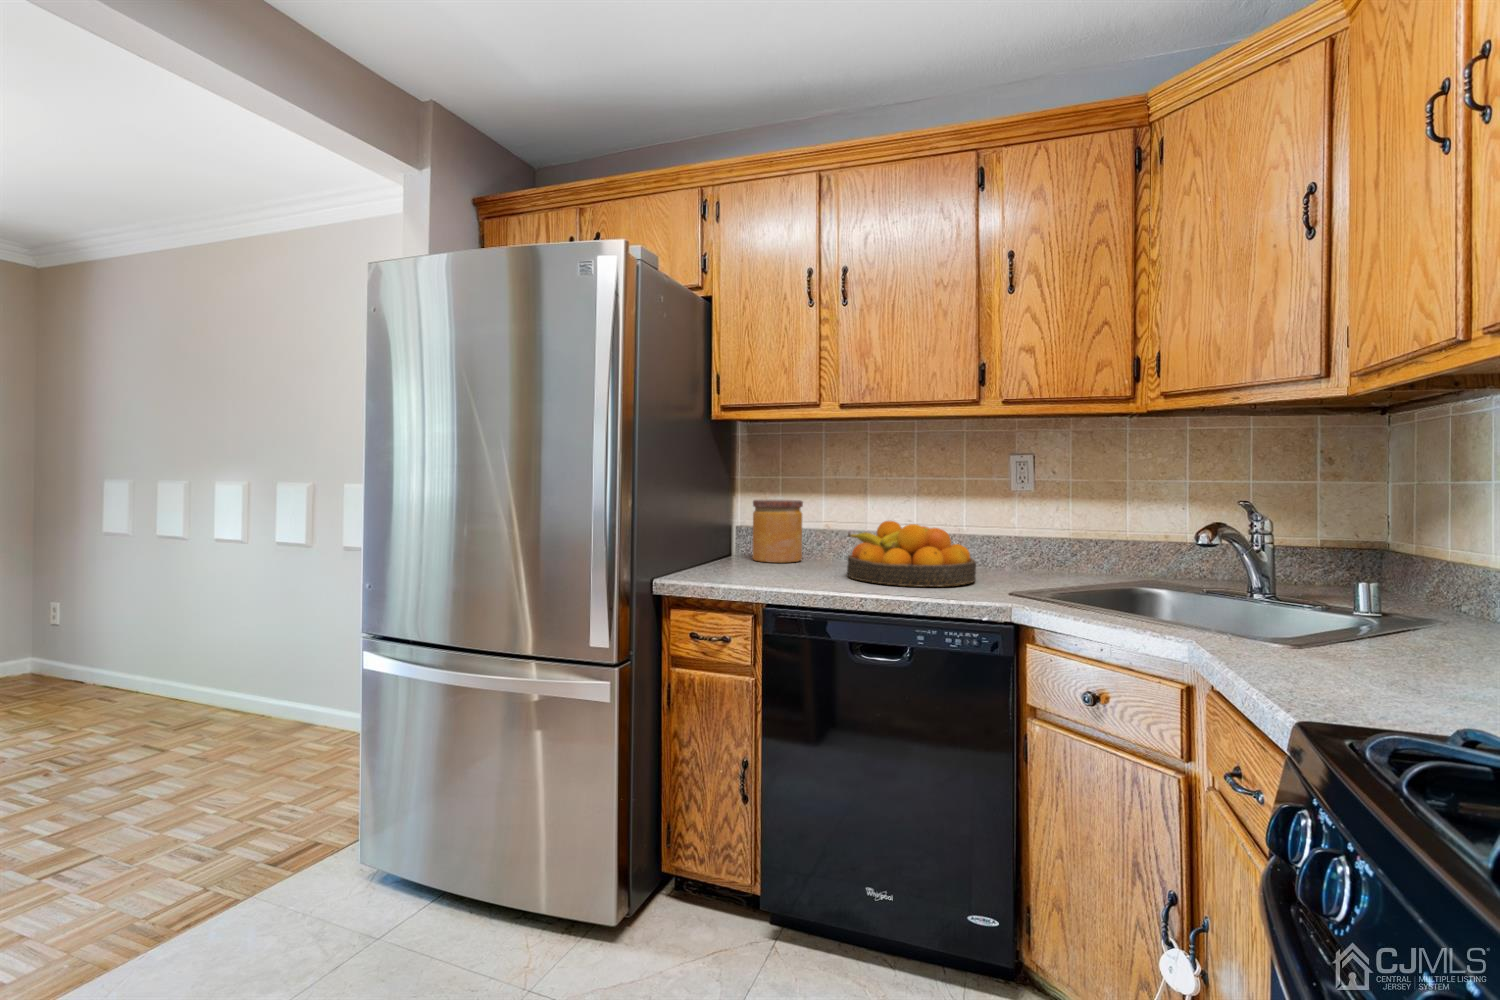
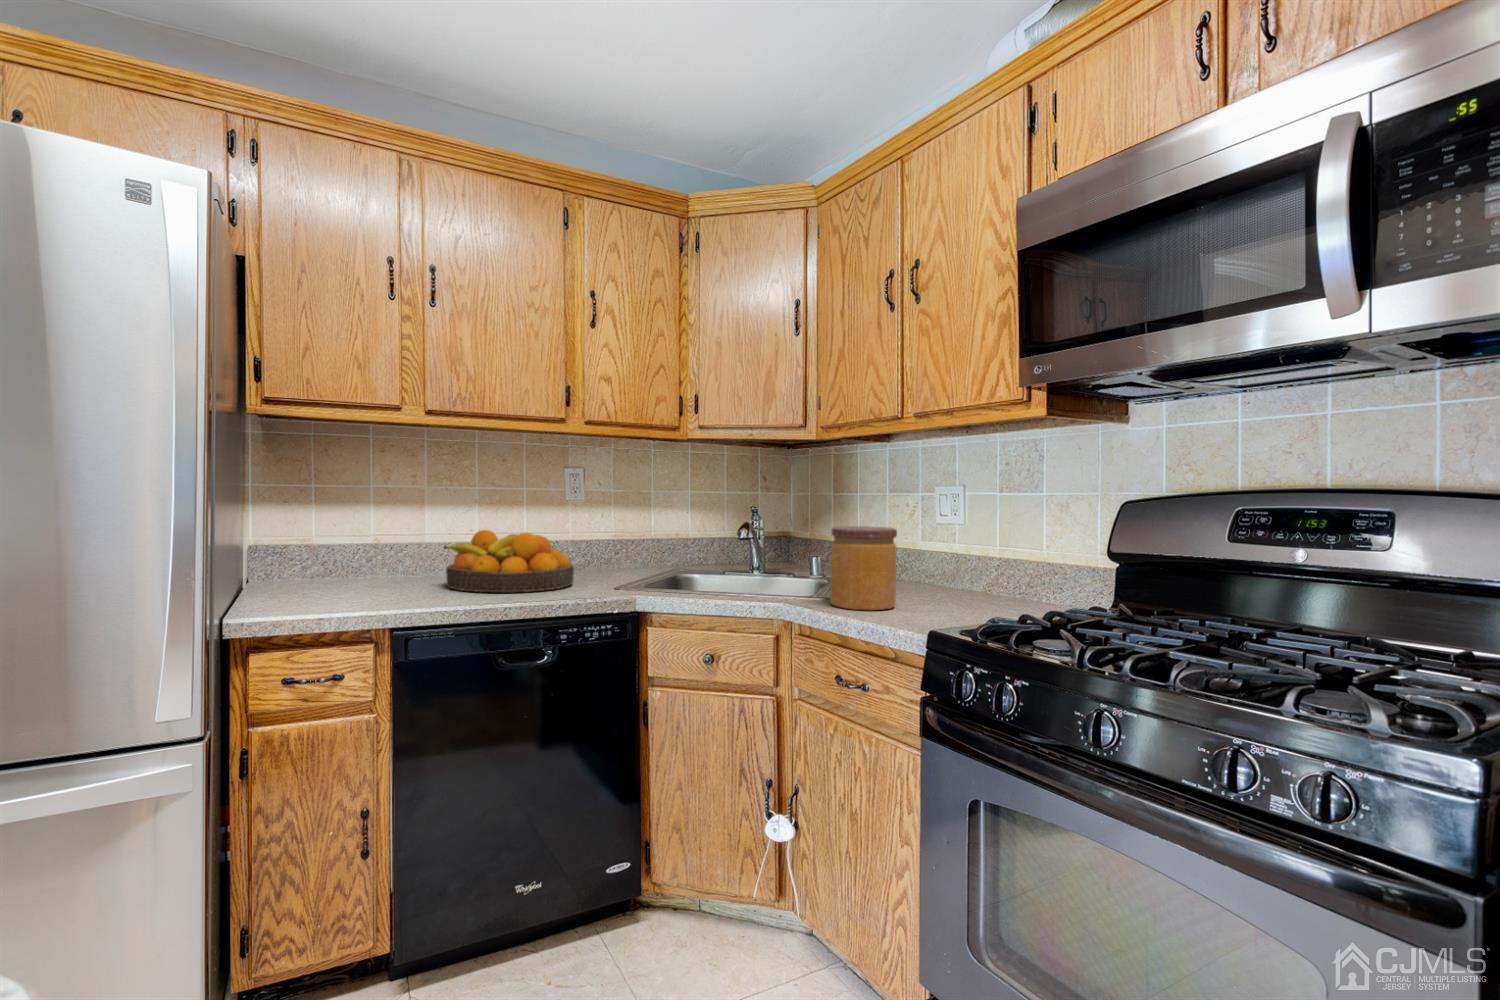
jar: present [752,500,803,563] -> present [831,526,897,610]

